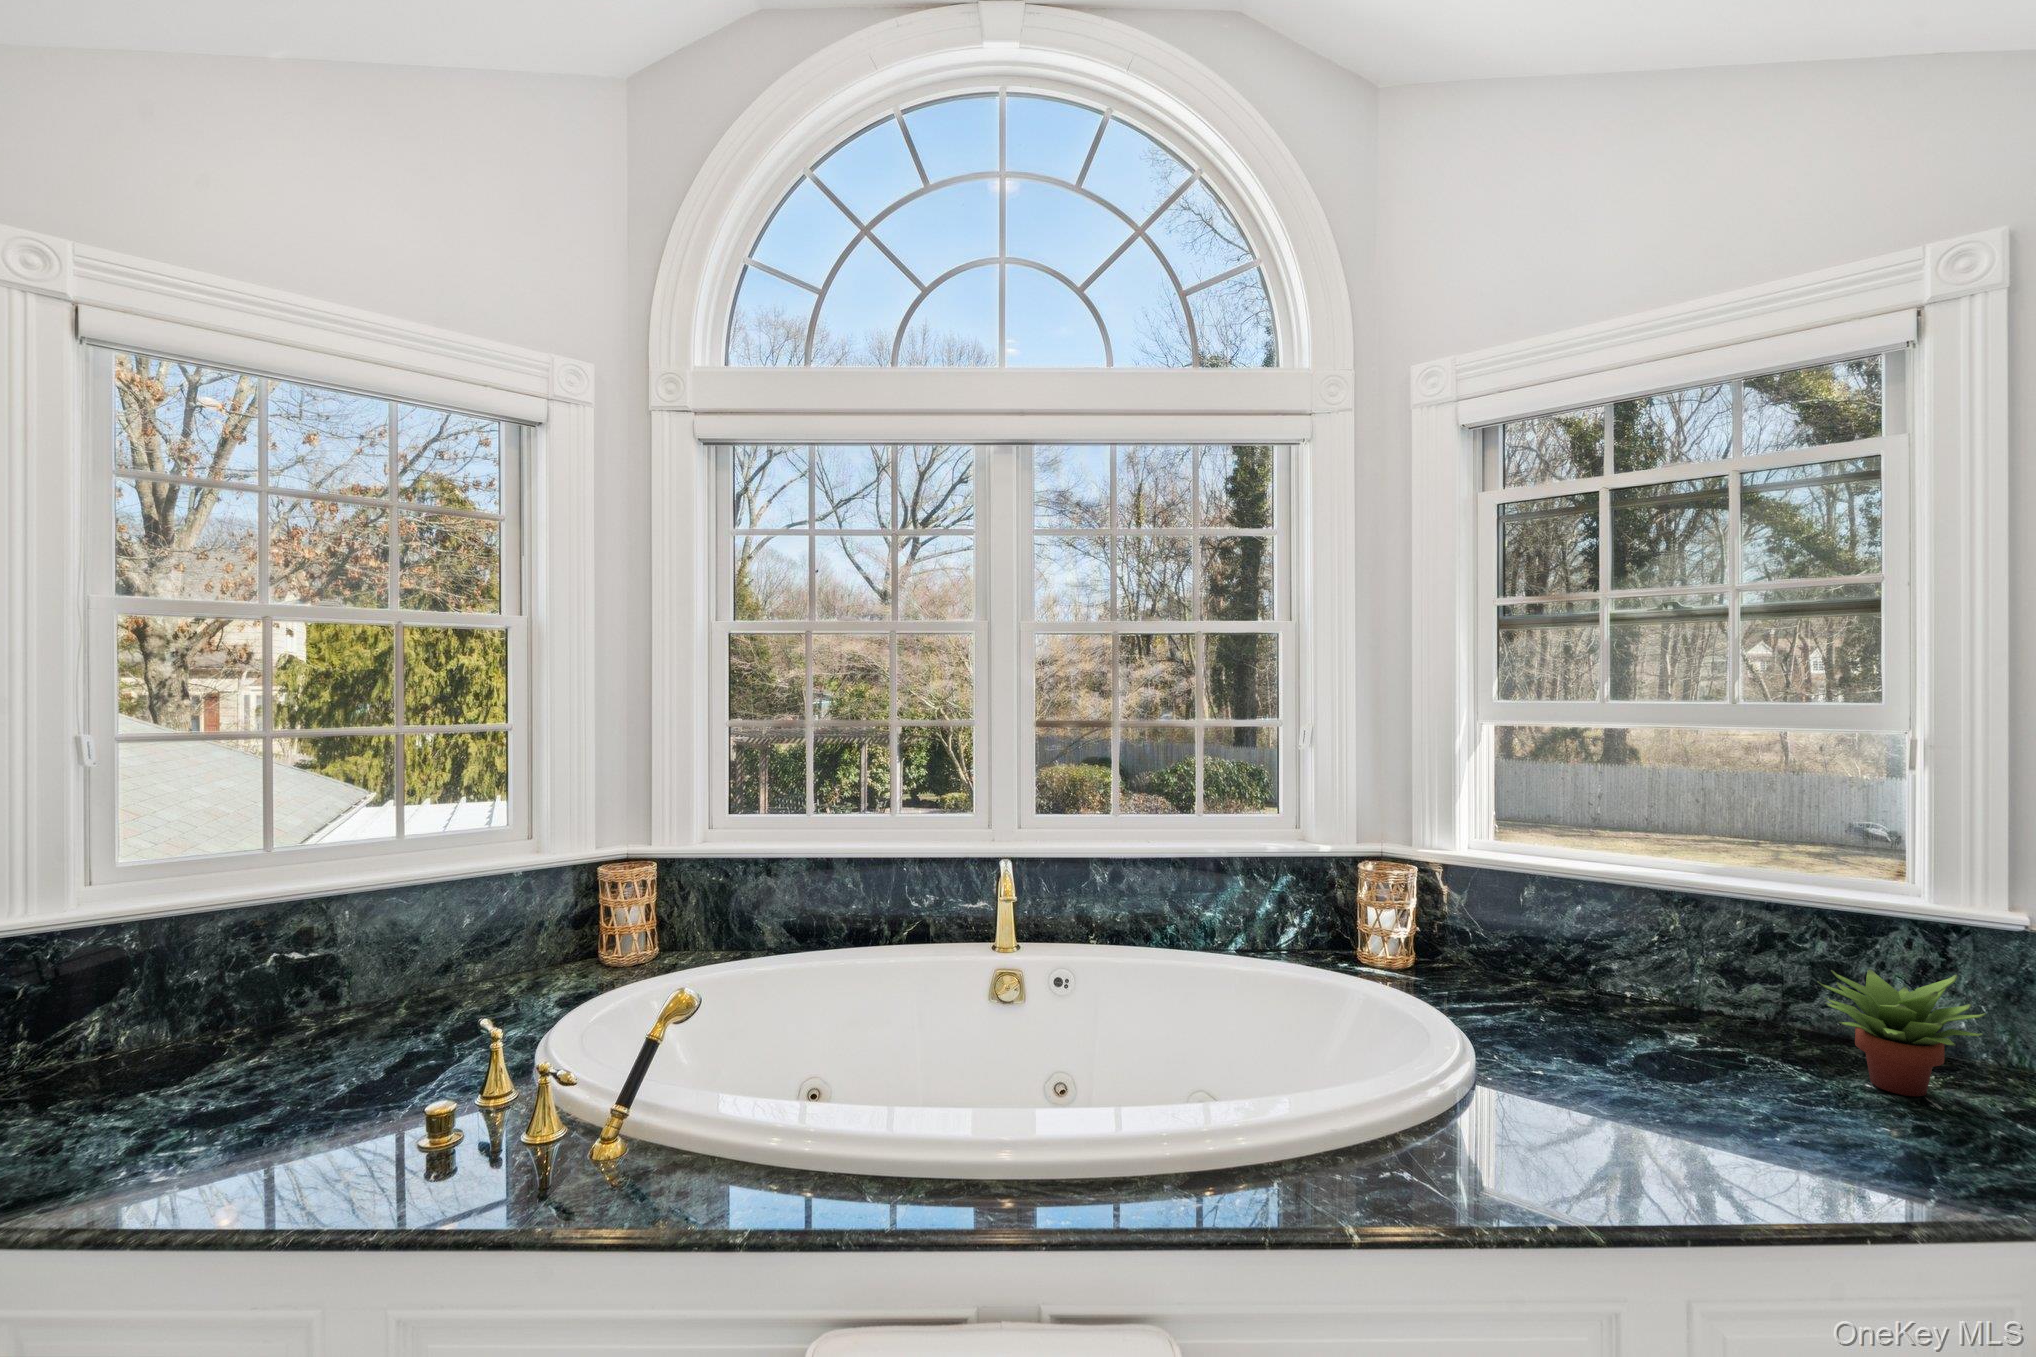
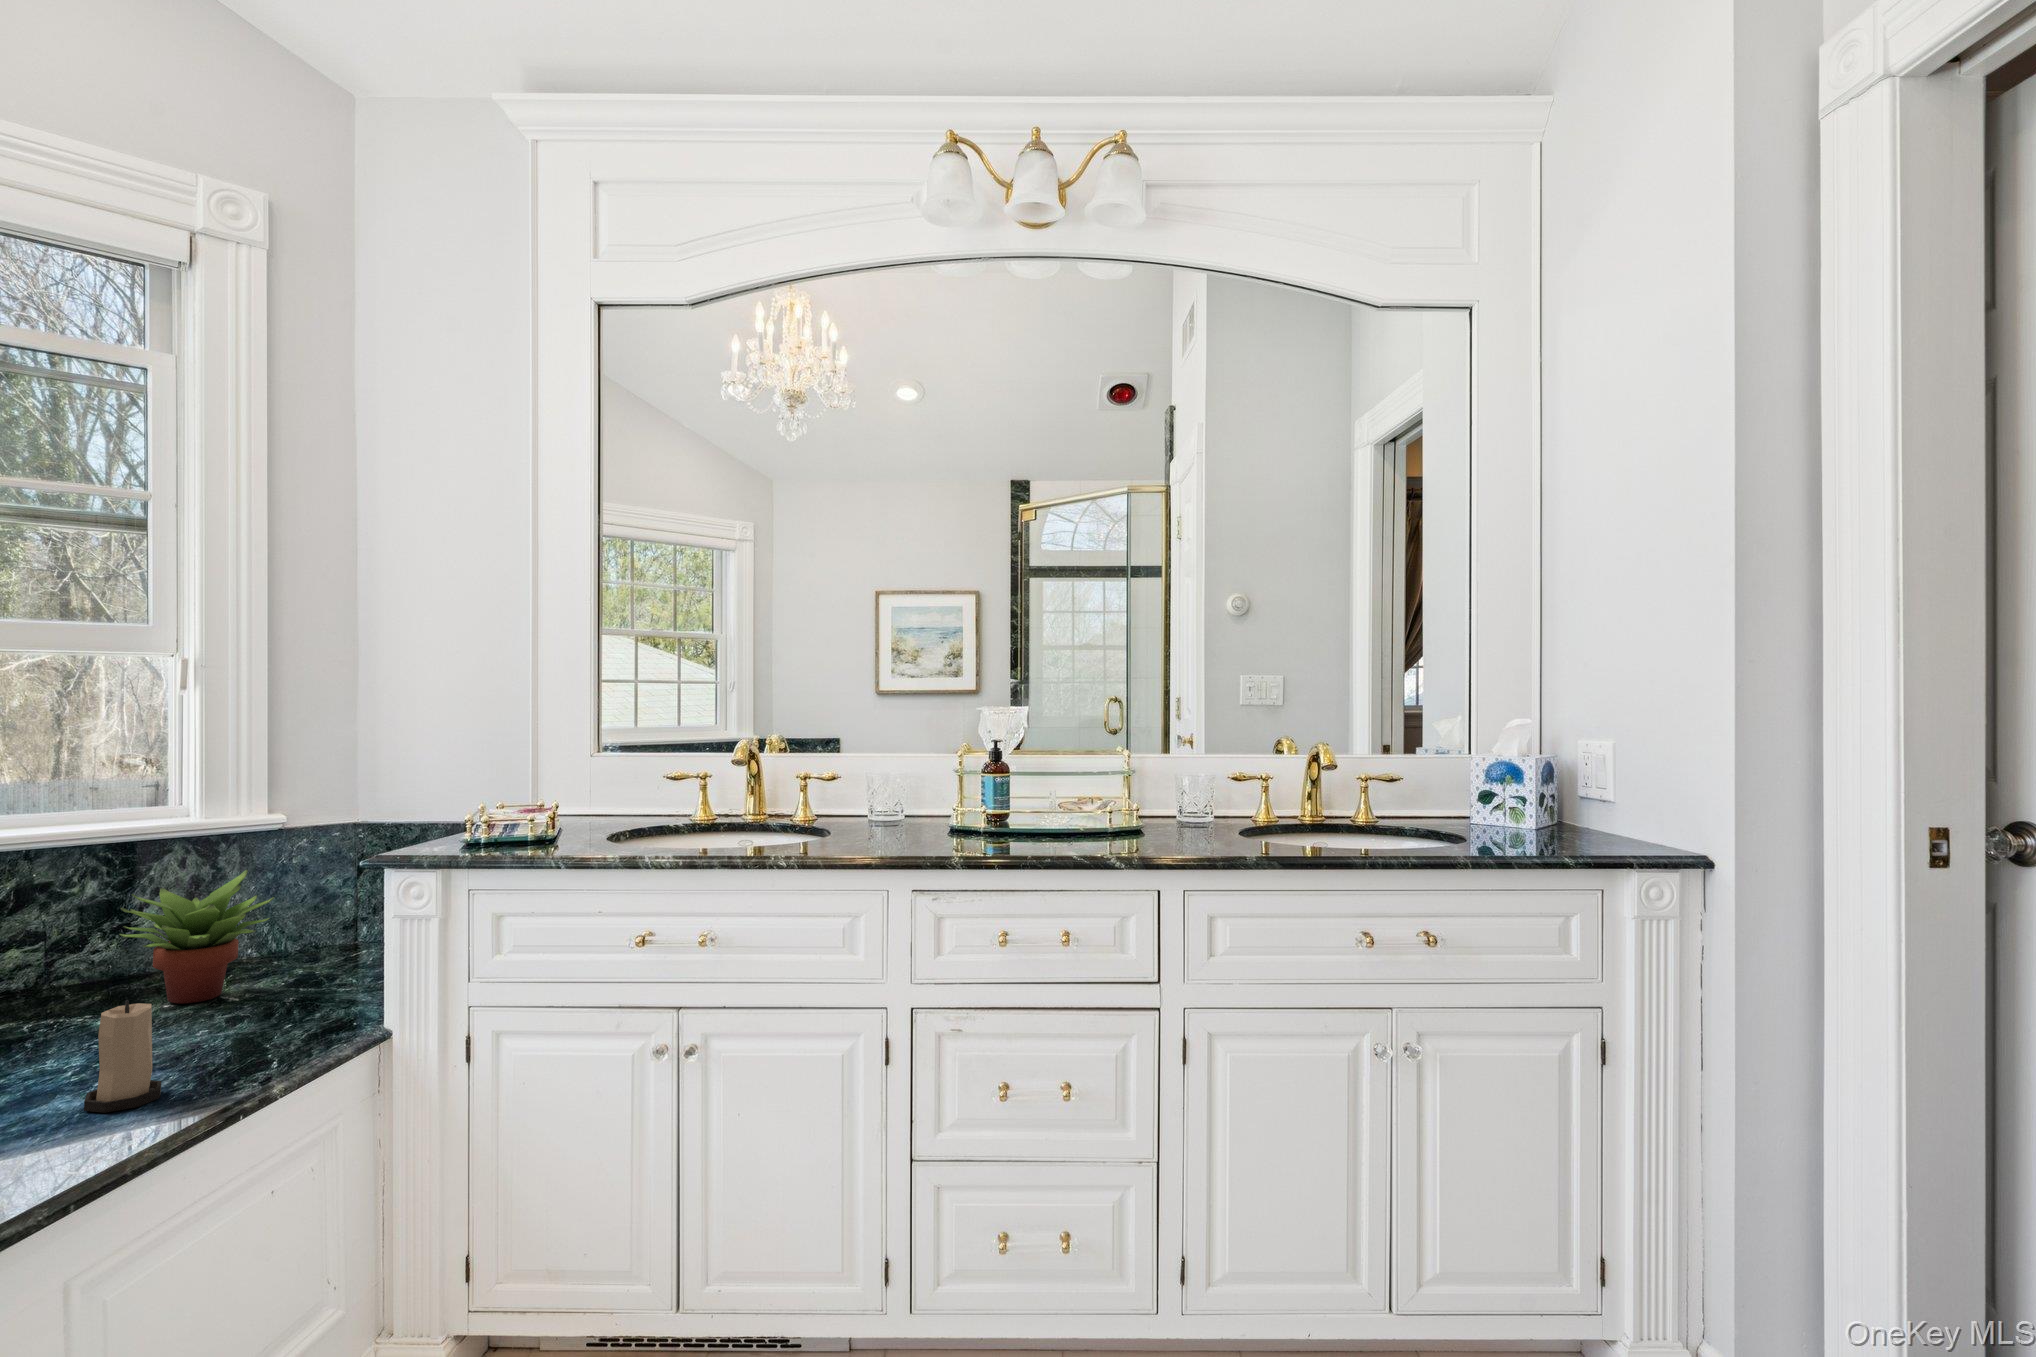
candle: none [1741,1078,1810,1181] -> present [84,1000,161,1113]

